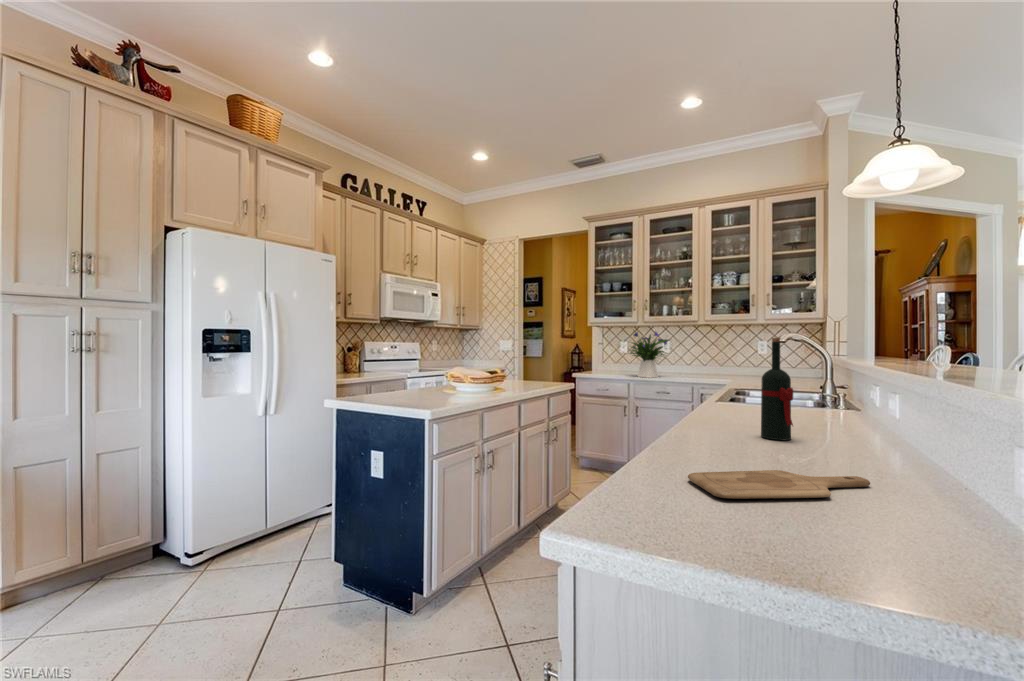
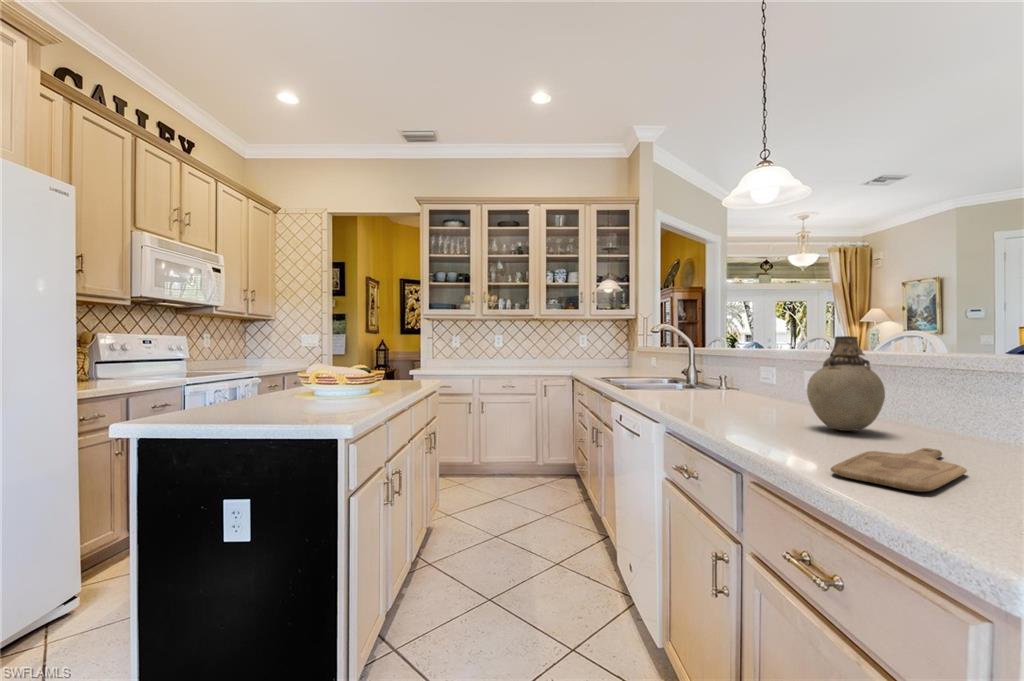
flower arrangement: present [630,332,669,378] -> none [467,321,515,372]
wine bottle: present [761,338,793,440] -> none [737,321,774,421]
vase: none [810,357,891,457] -> present [807,336,885,431]

